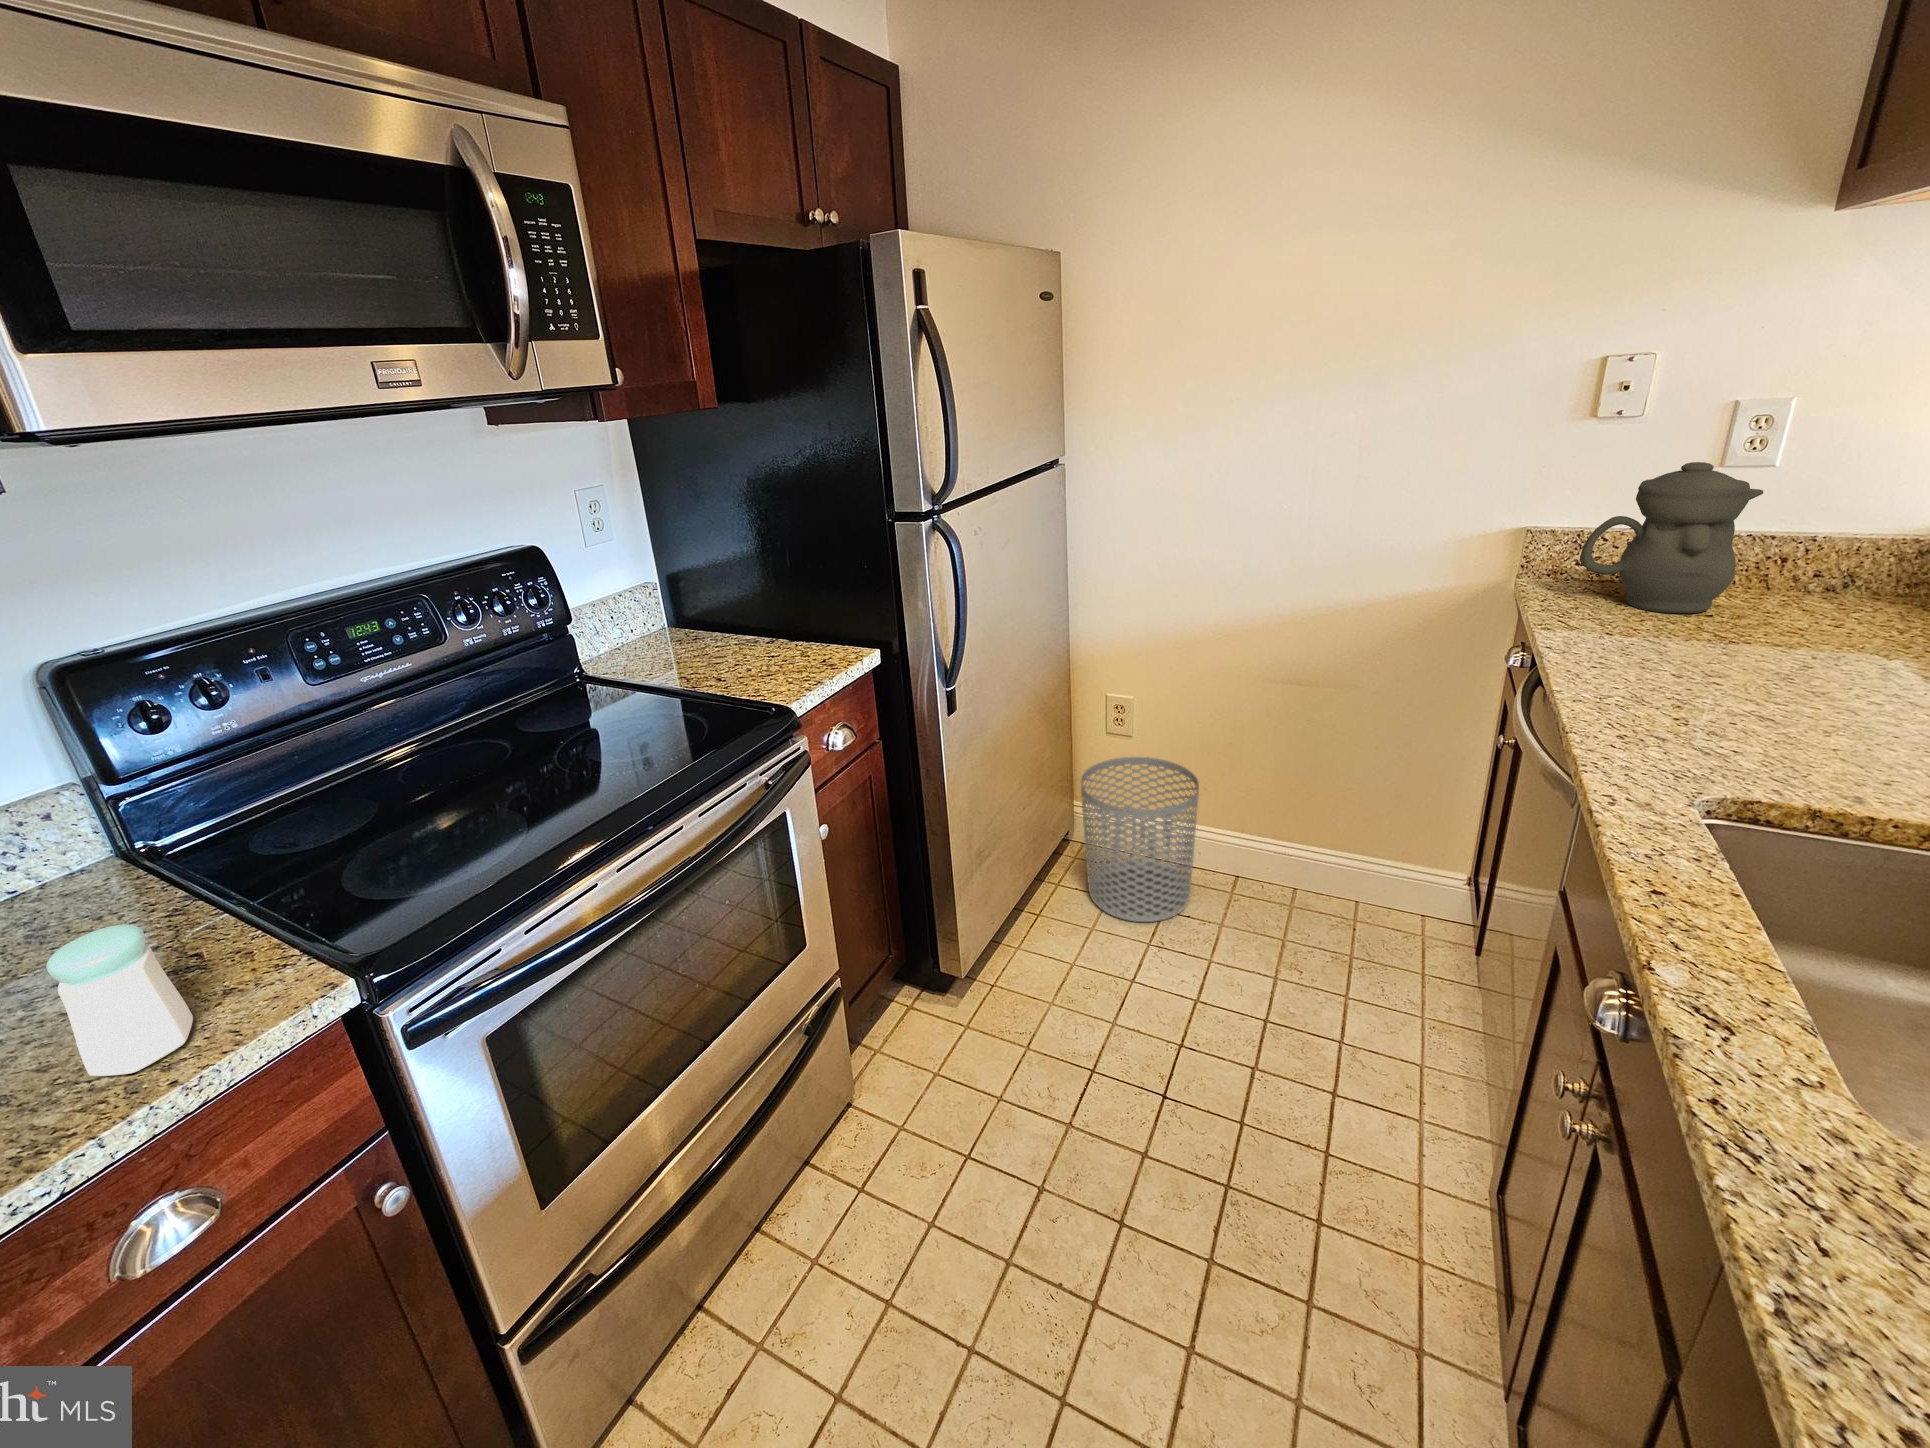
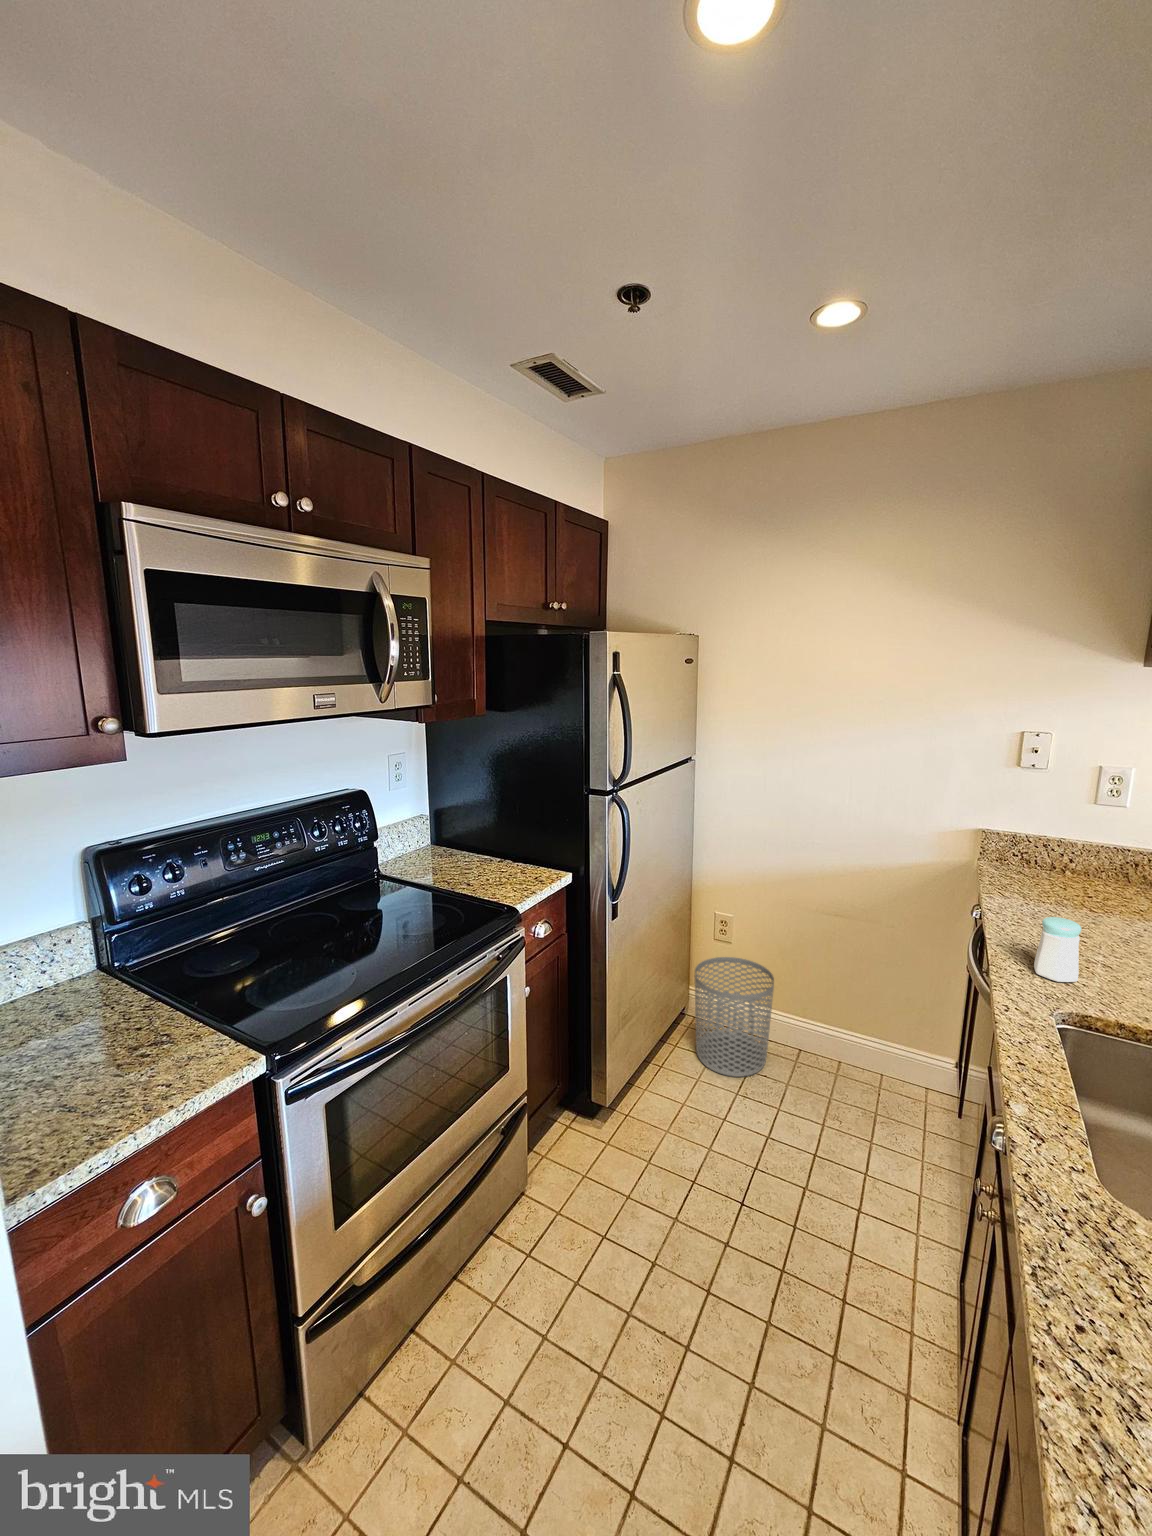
teapot: present [1580,462,1763,613] -> none [1010,803,1115,895]
salt shaker: present [46,924,193,1076] -> present [1034,917,1081,982]

